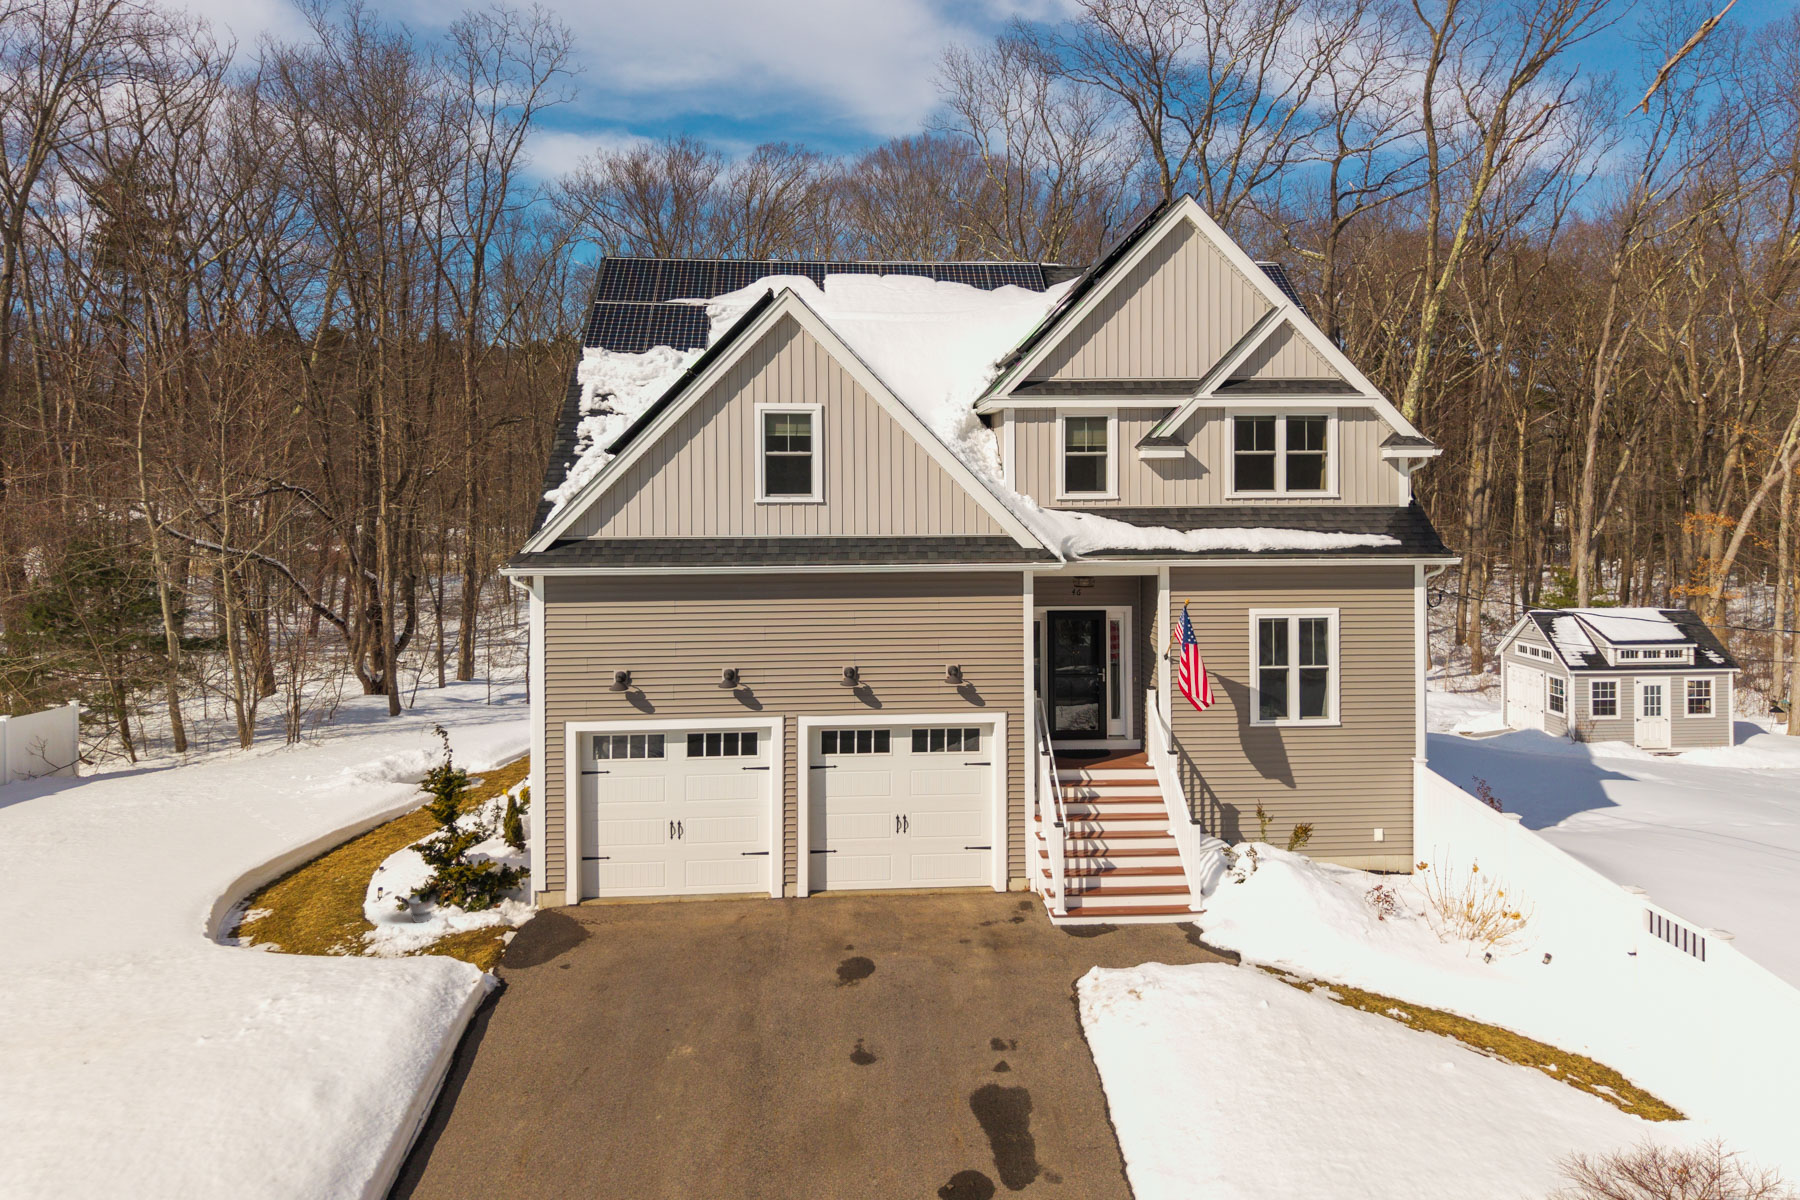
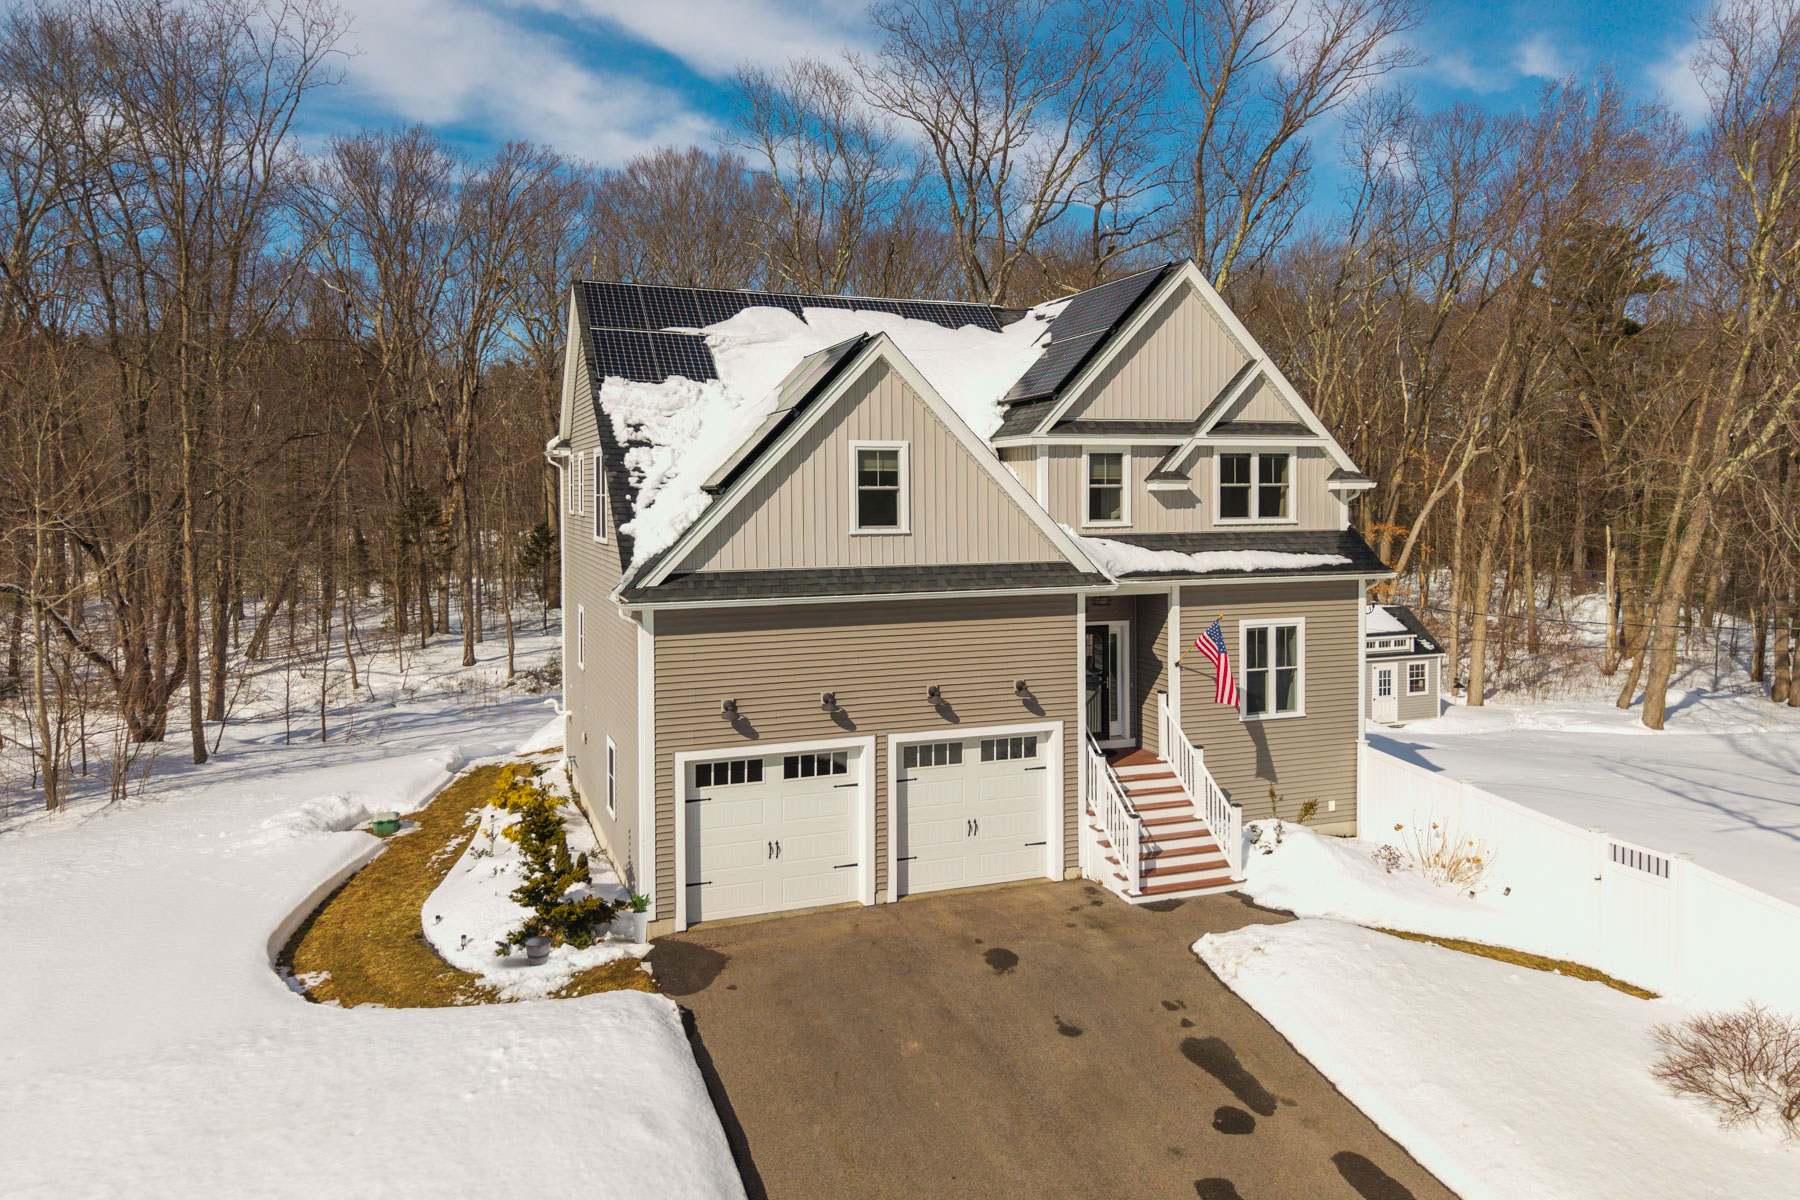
planter: none [516,861,542,911] -> present [628,893,653,944]

